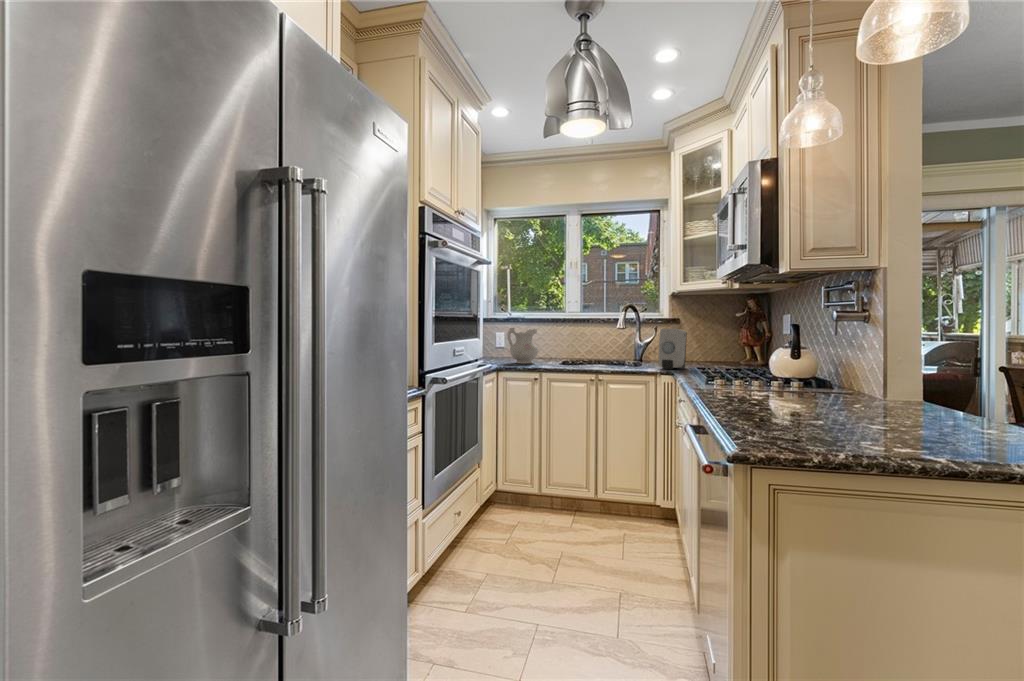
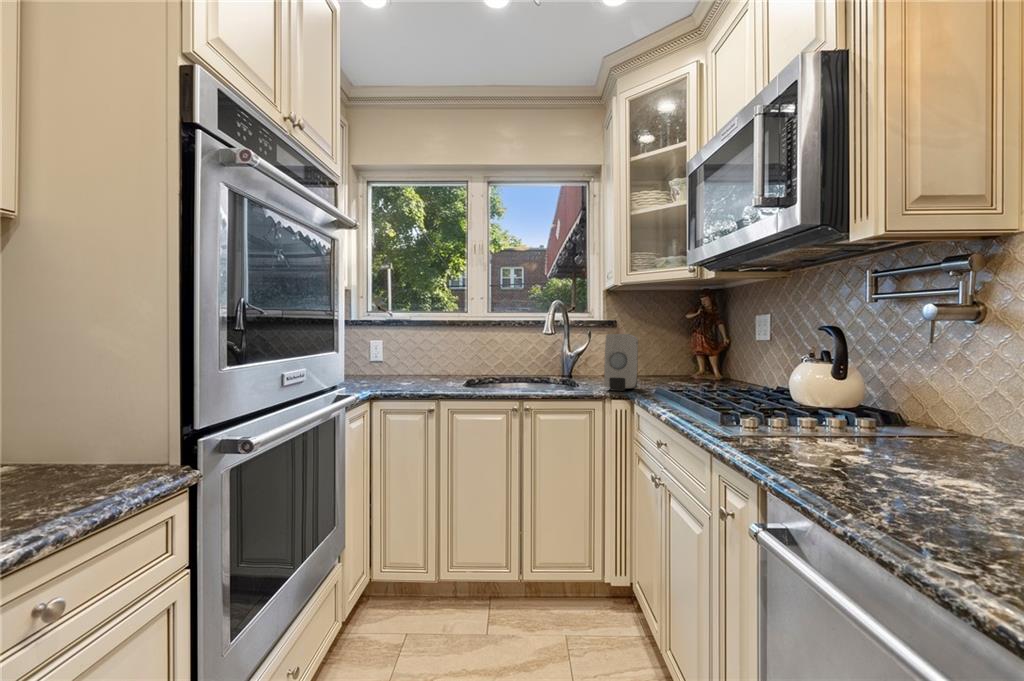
ceramic pitcher: present [507,328,538,364] -> none [385,333,432,387]

